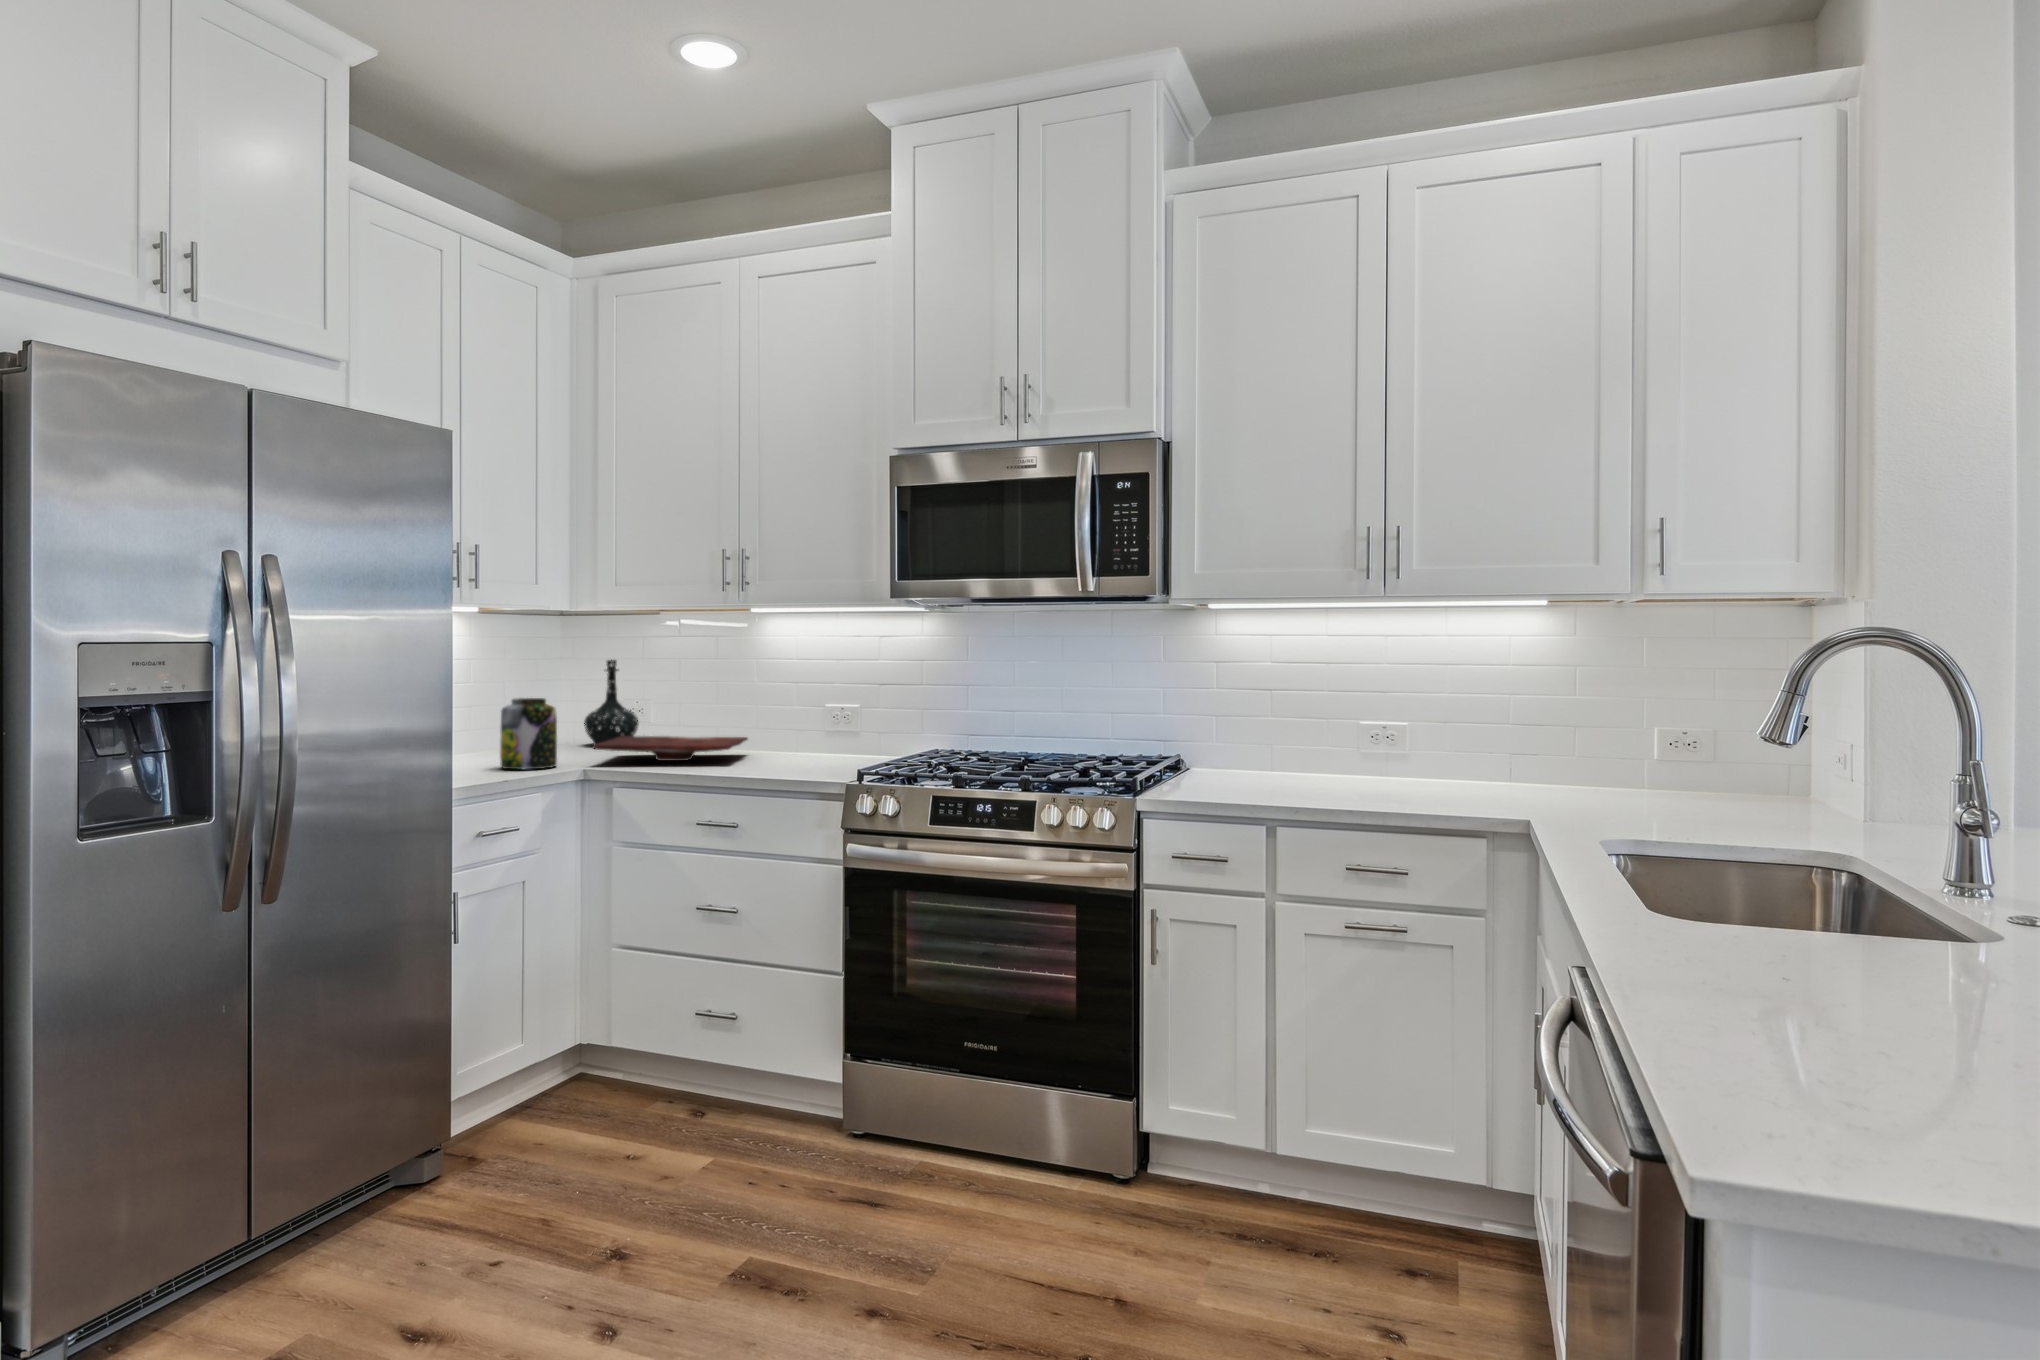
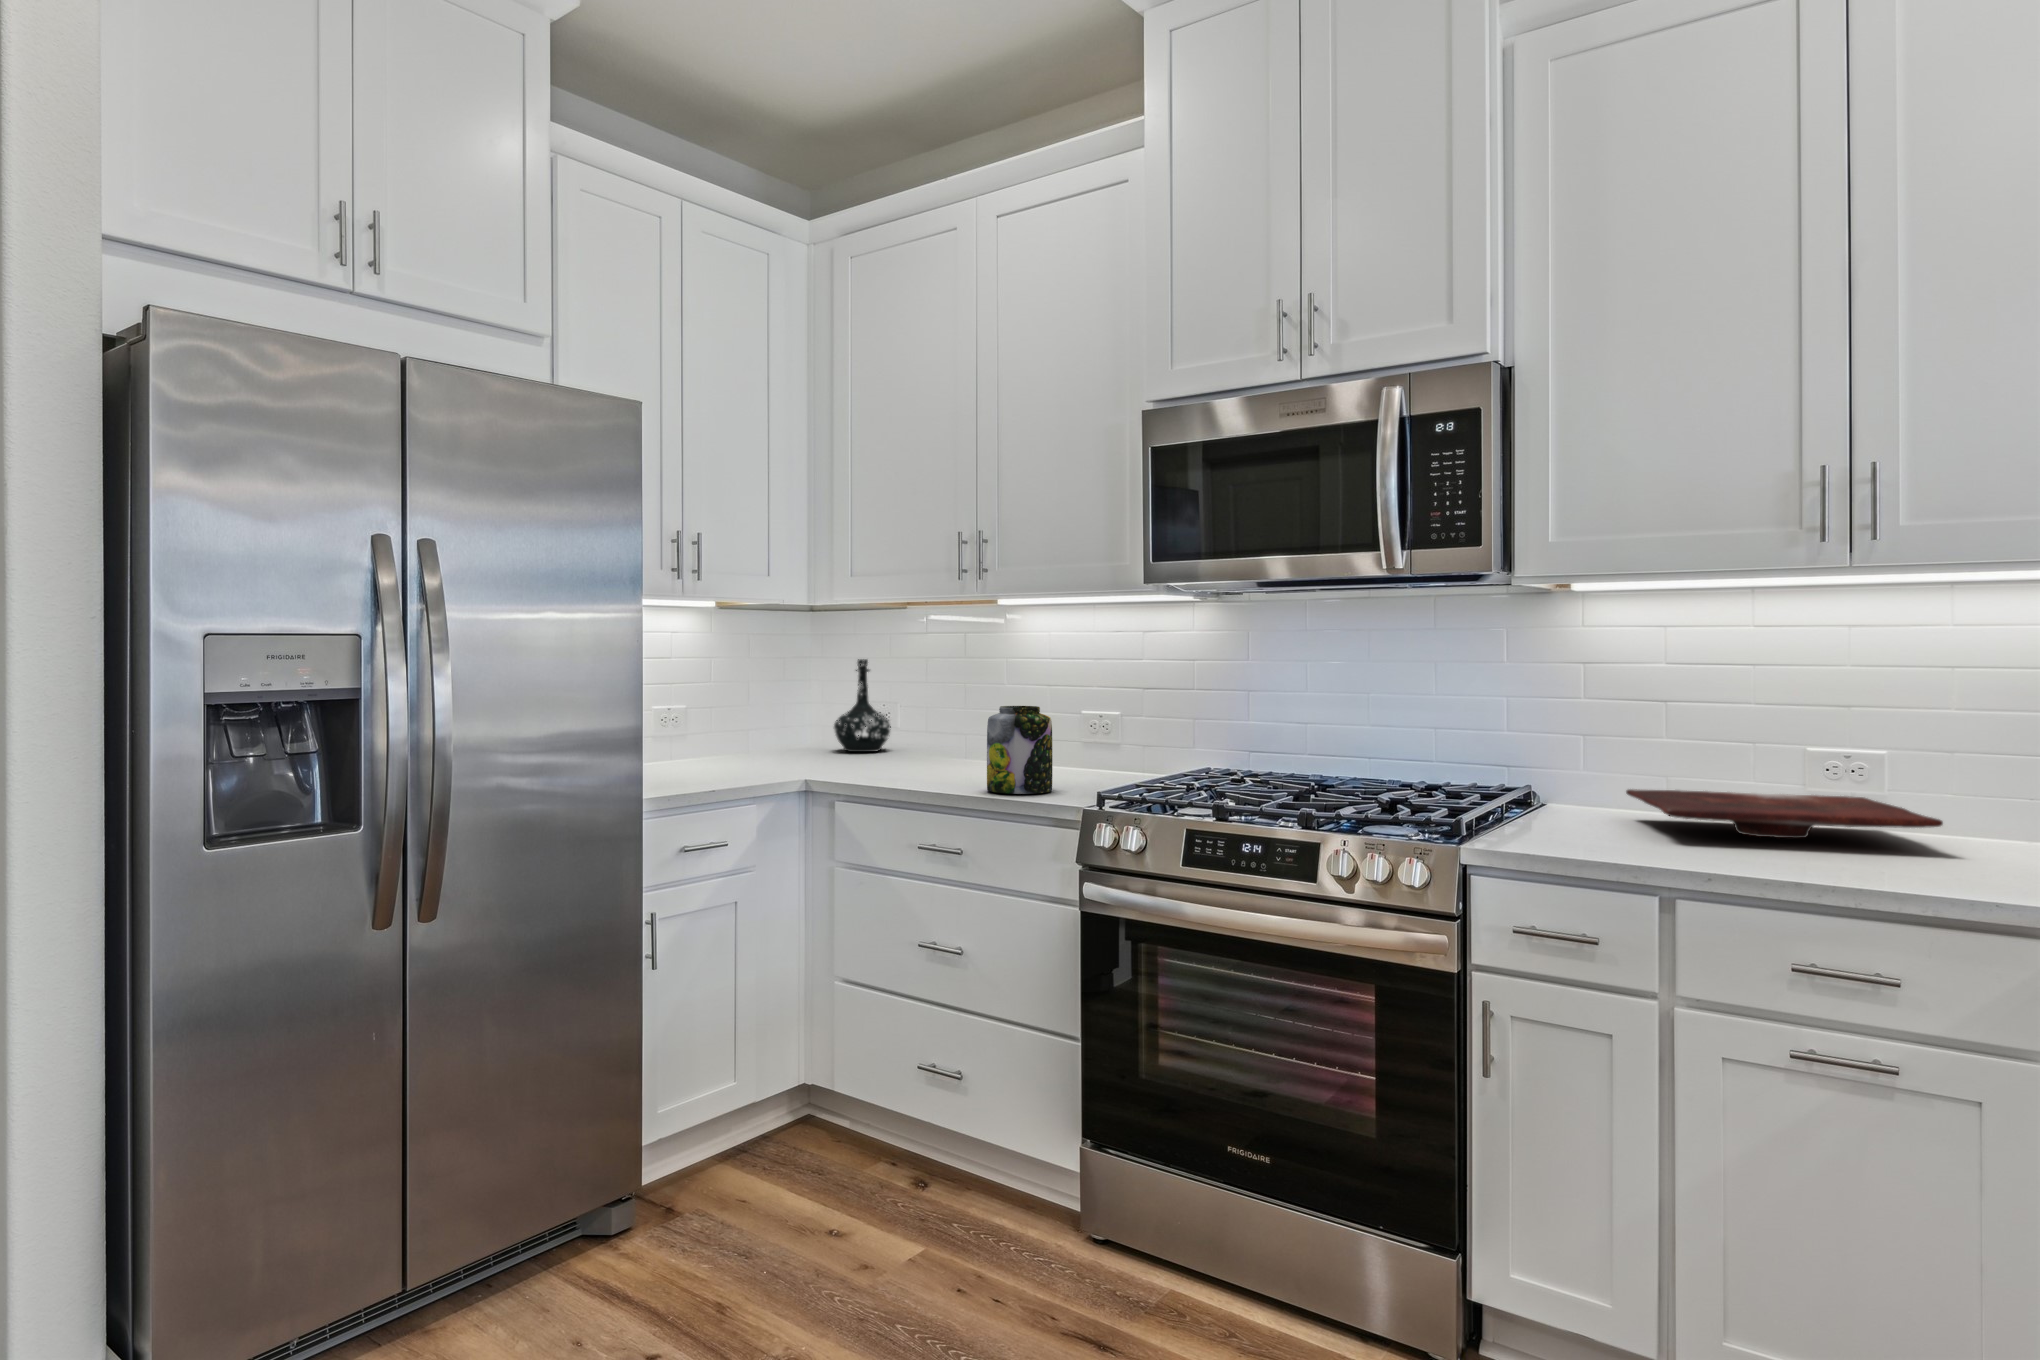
jar: present [500,698,557,769] -> present [987,706,1052,794]
cutting board: present [592,736,748,761] -> present [1626,789,1943,838]

